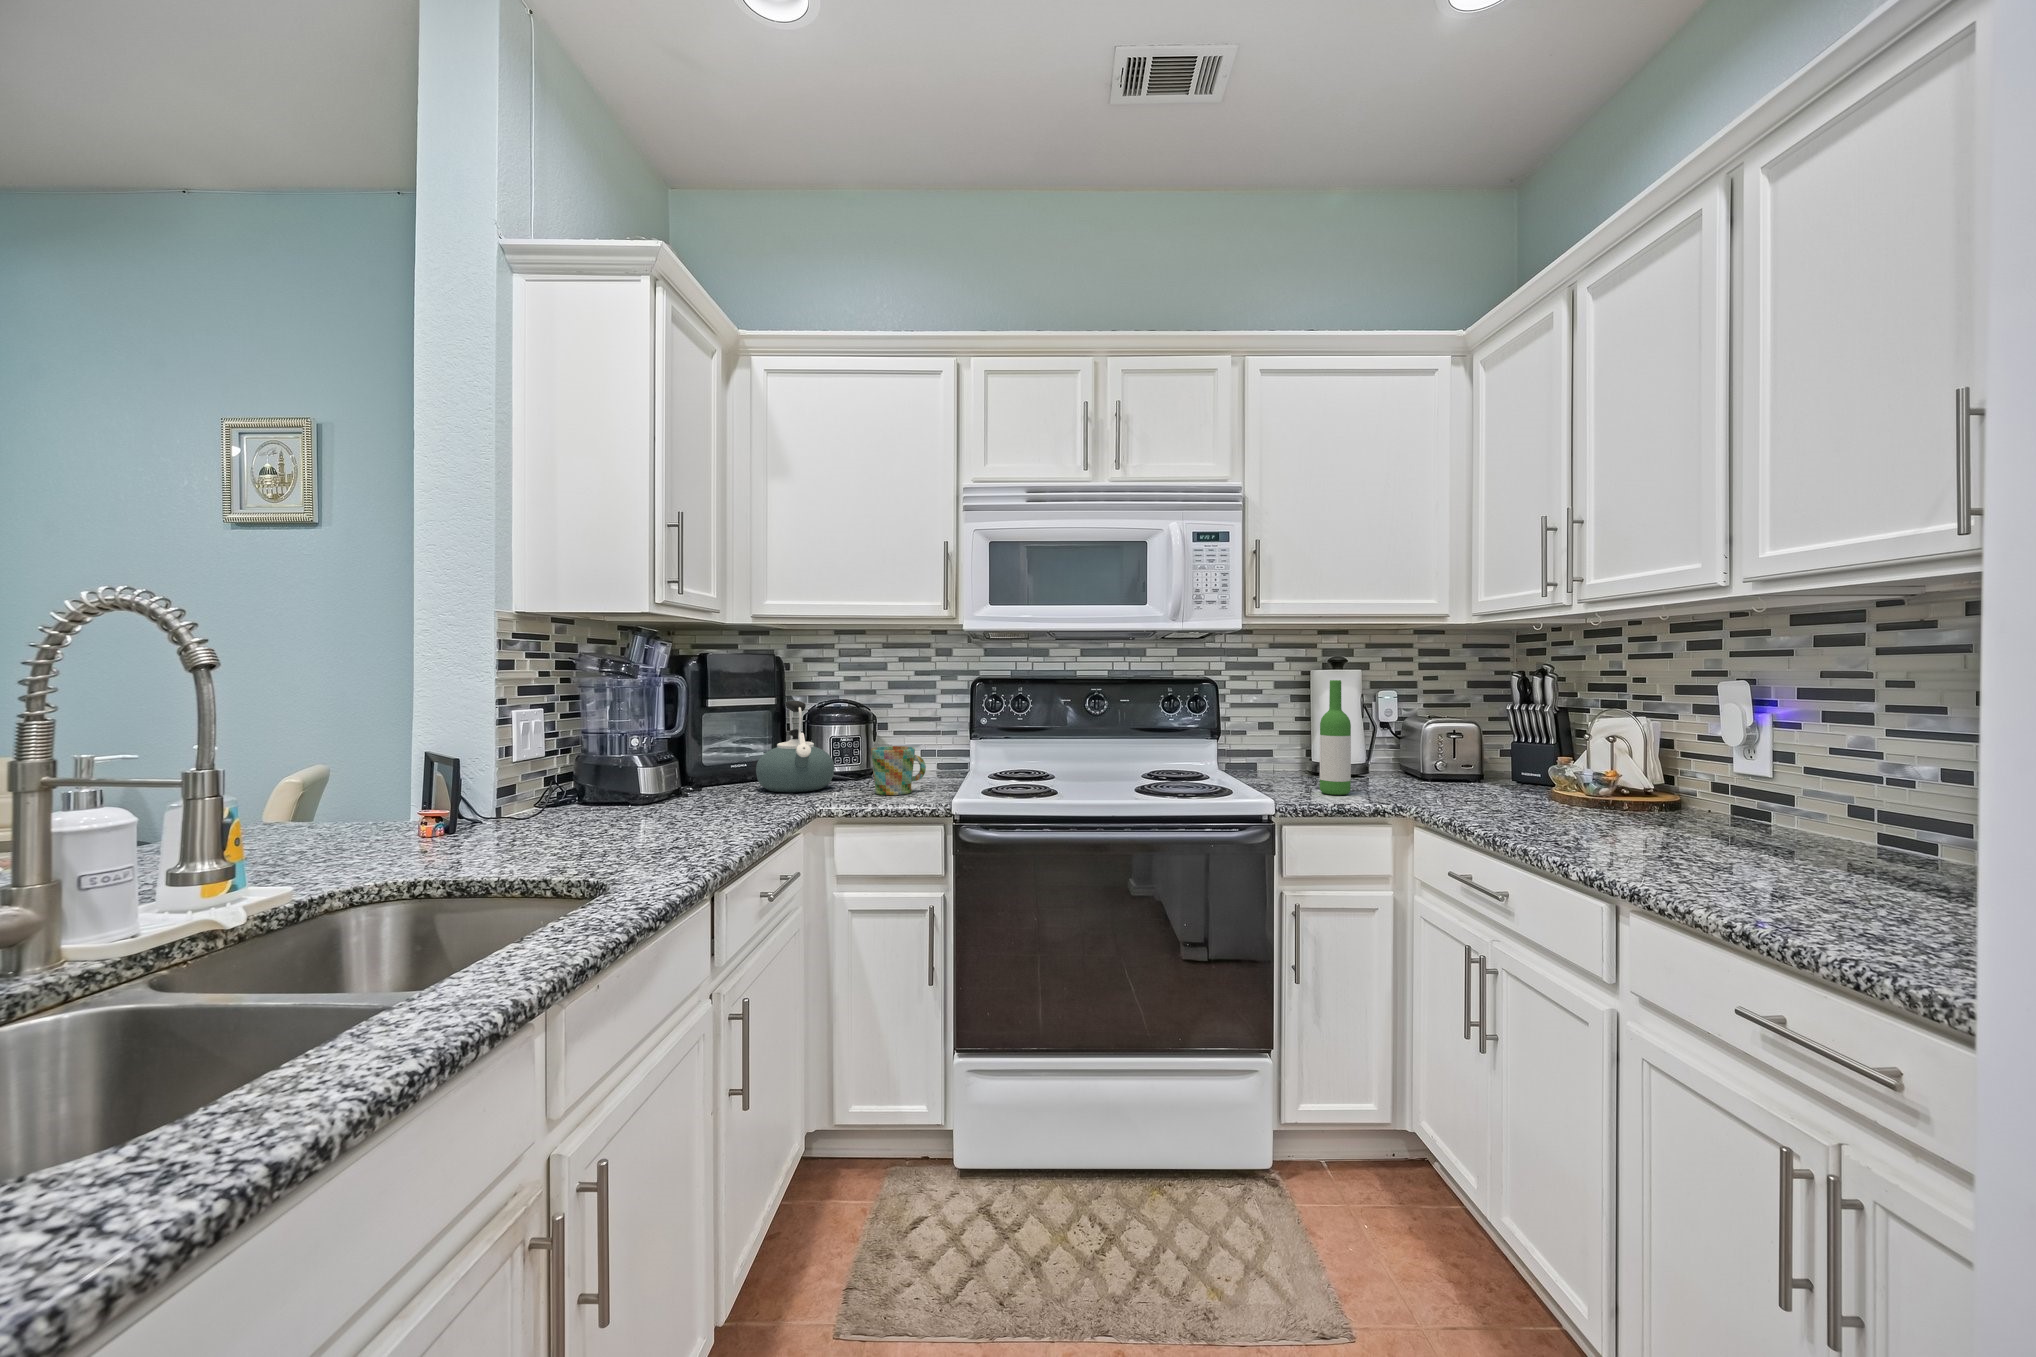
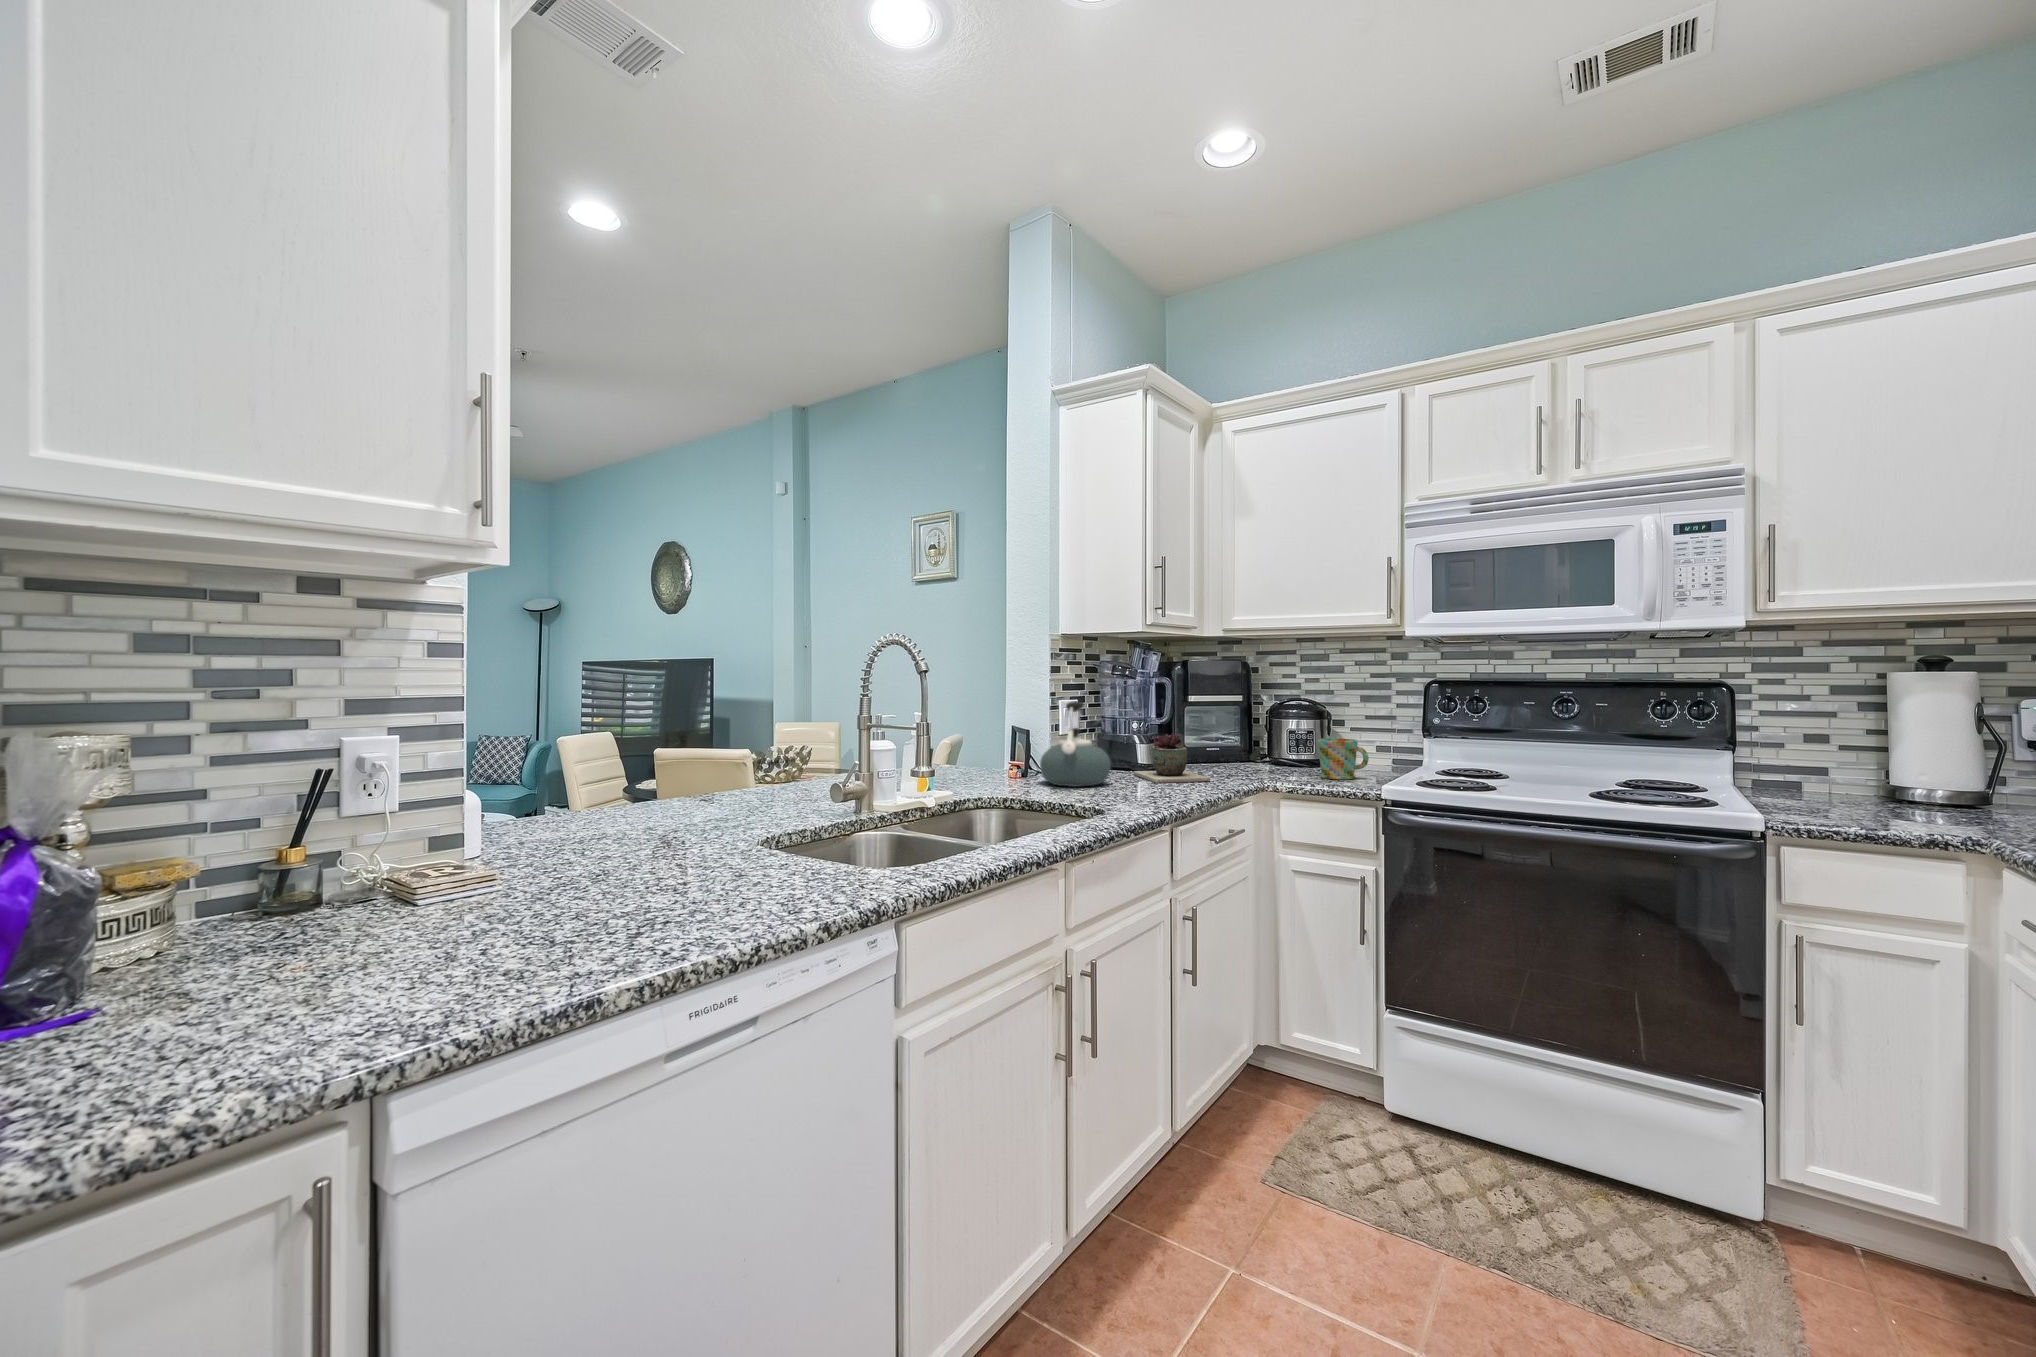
wine bottle: present [1320,680,1351,795] -> none [1865,683,1916,820]
kettle: present [756,701,834,792] -> present [1040,701,1111,787]
succulent plant: none [634,751,748,823] -> present [1133,733,1210,783]

